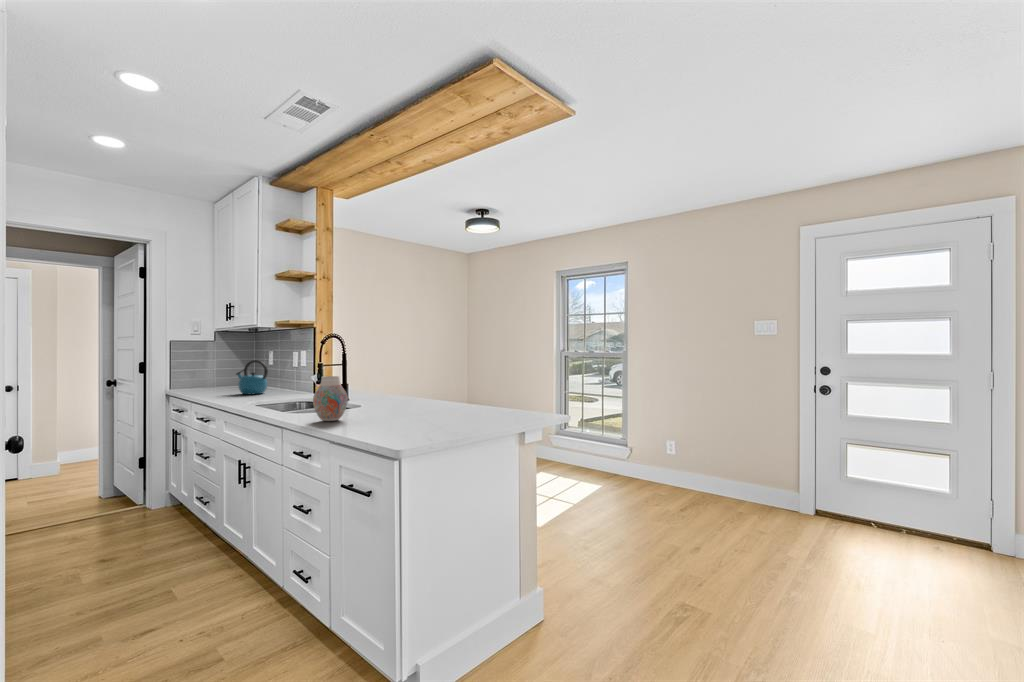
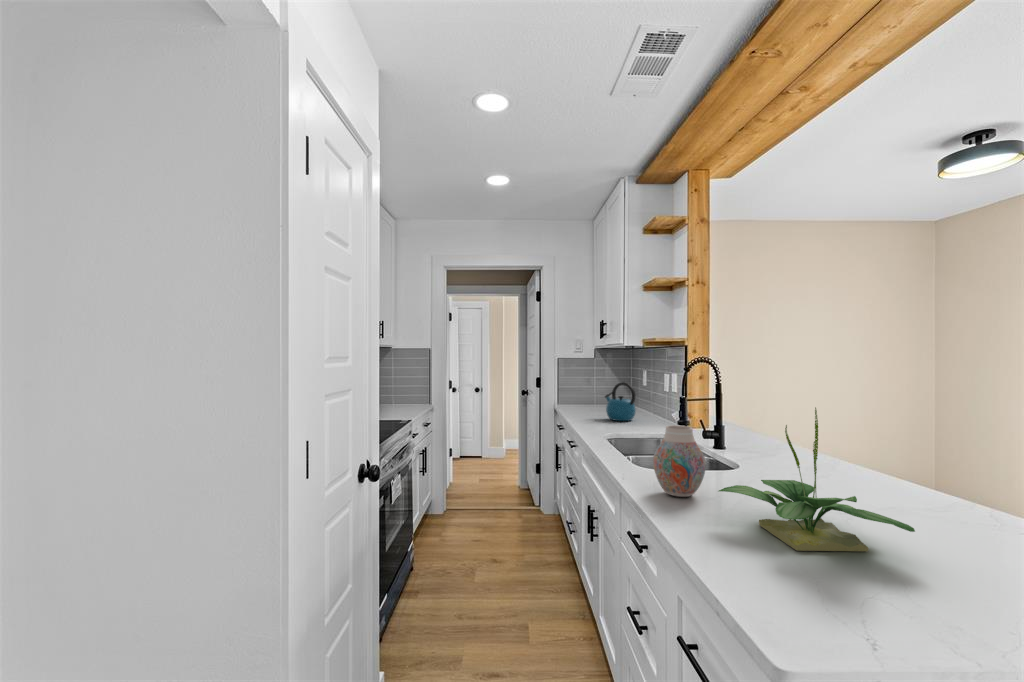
potted plant: none [359,355,448,428] -> present [719,408,915,551]

